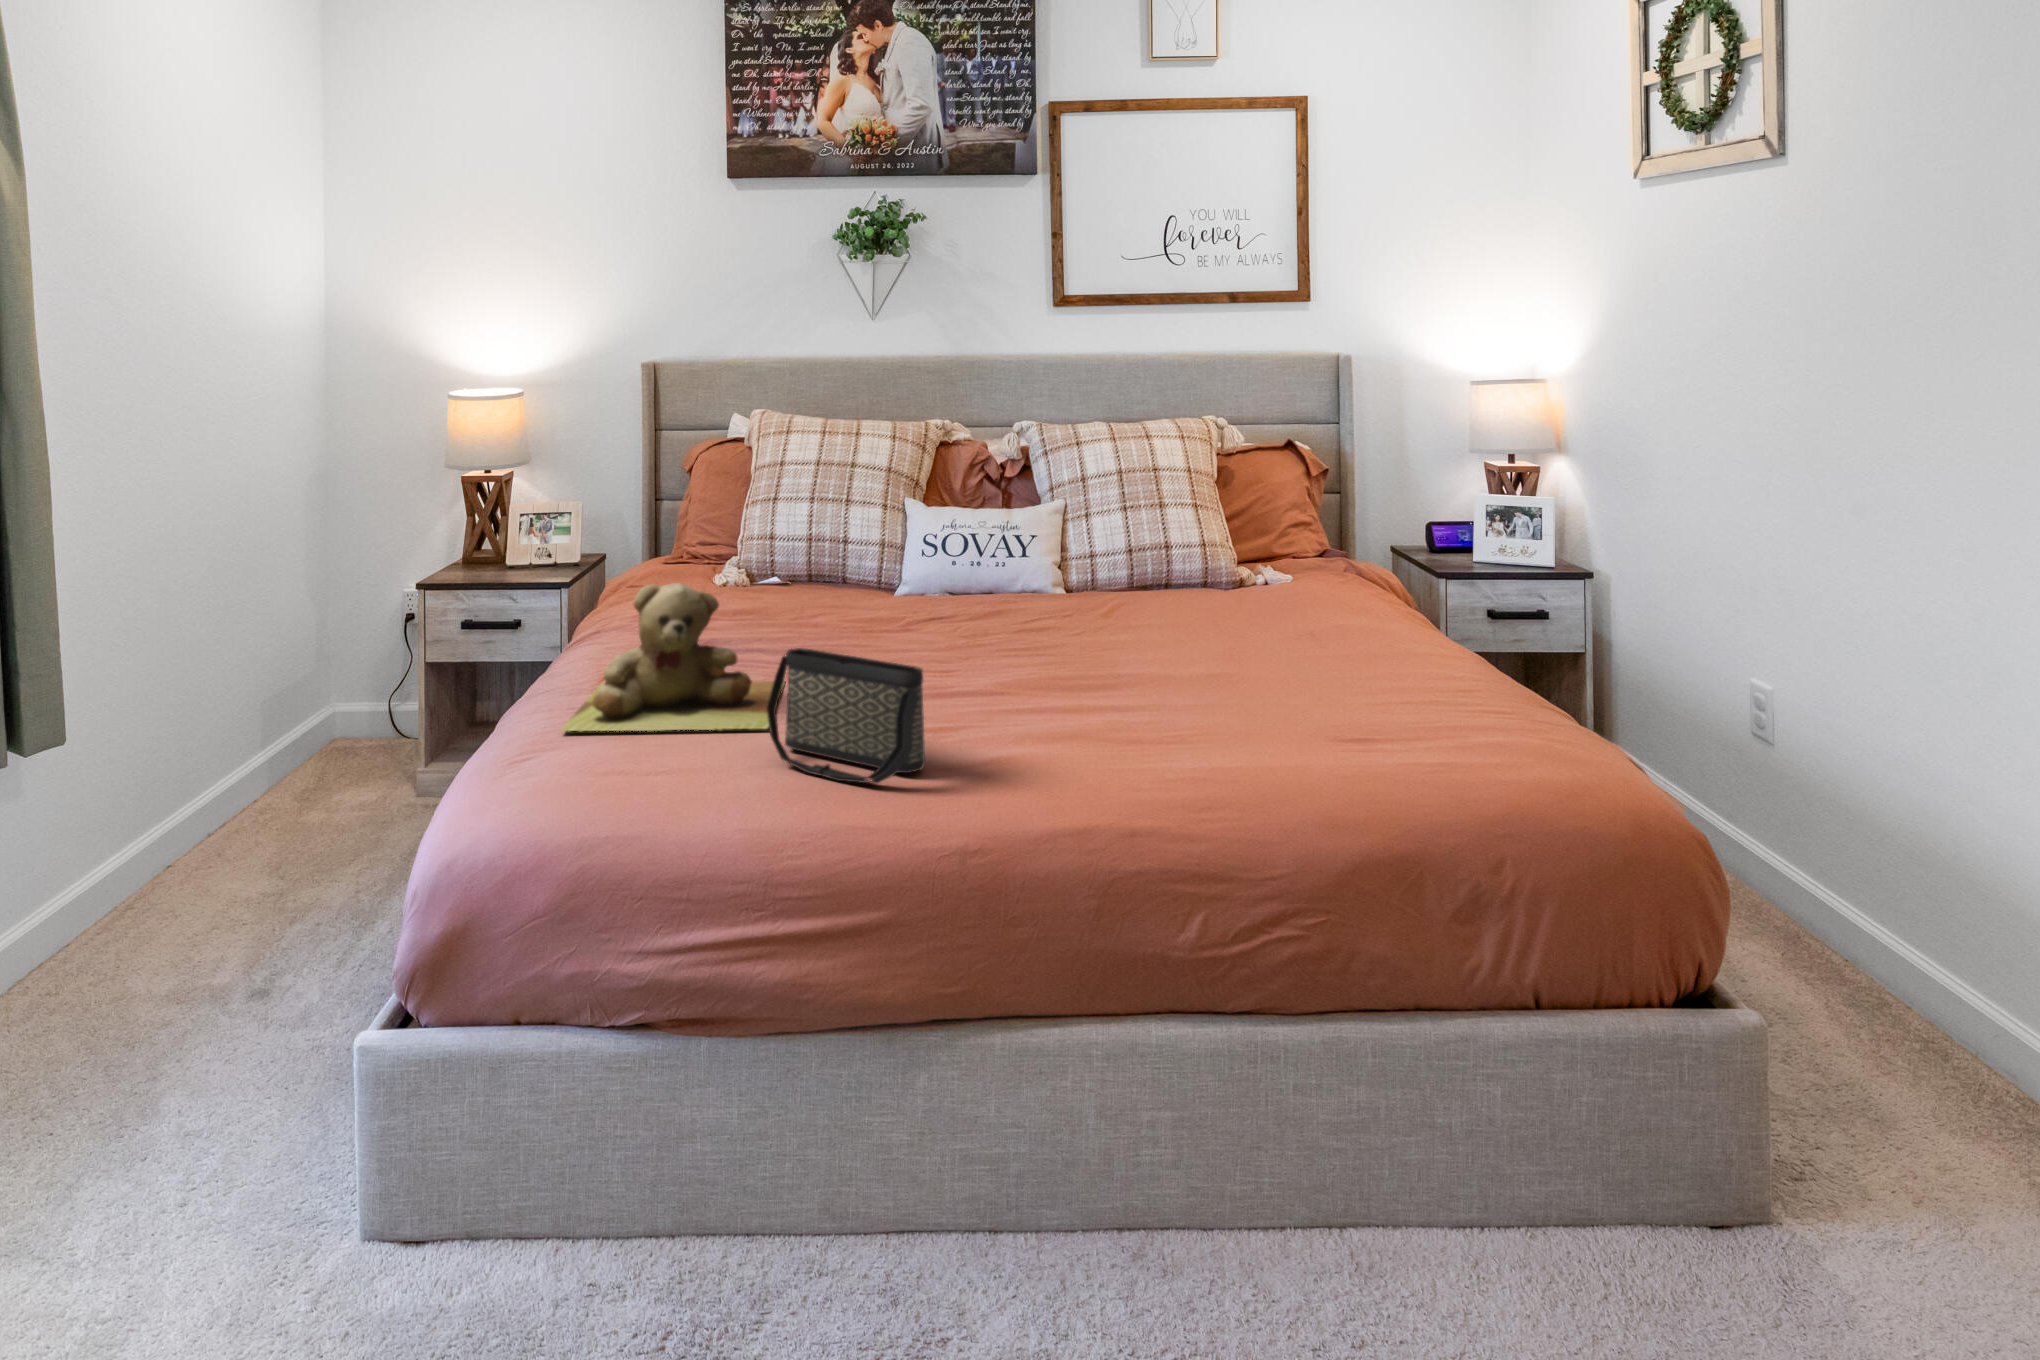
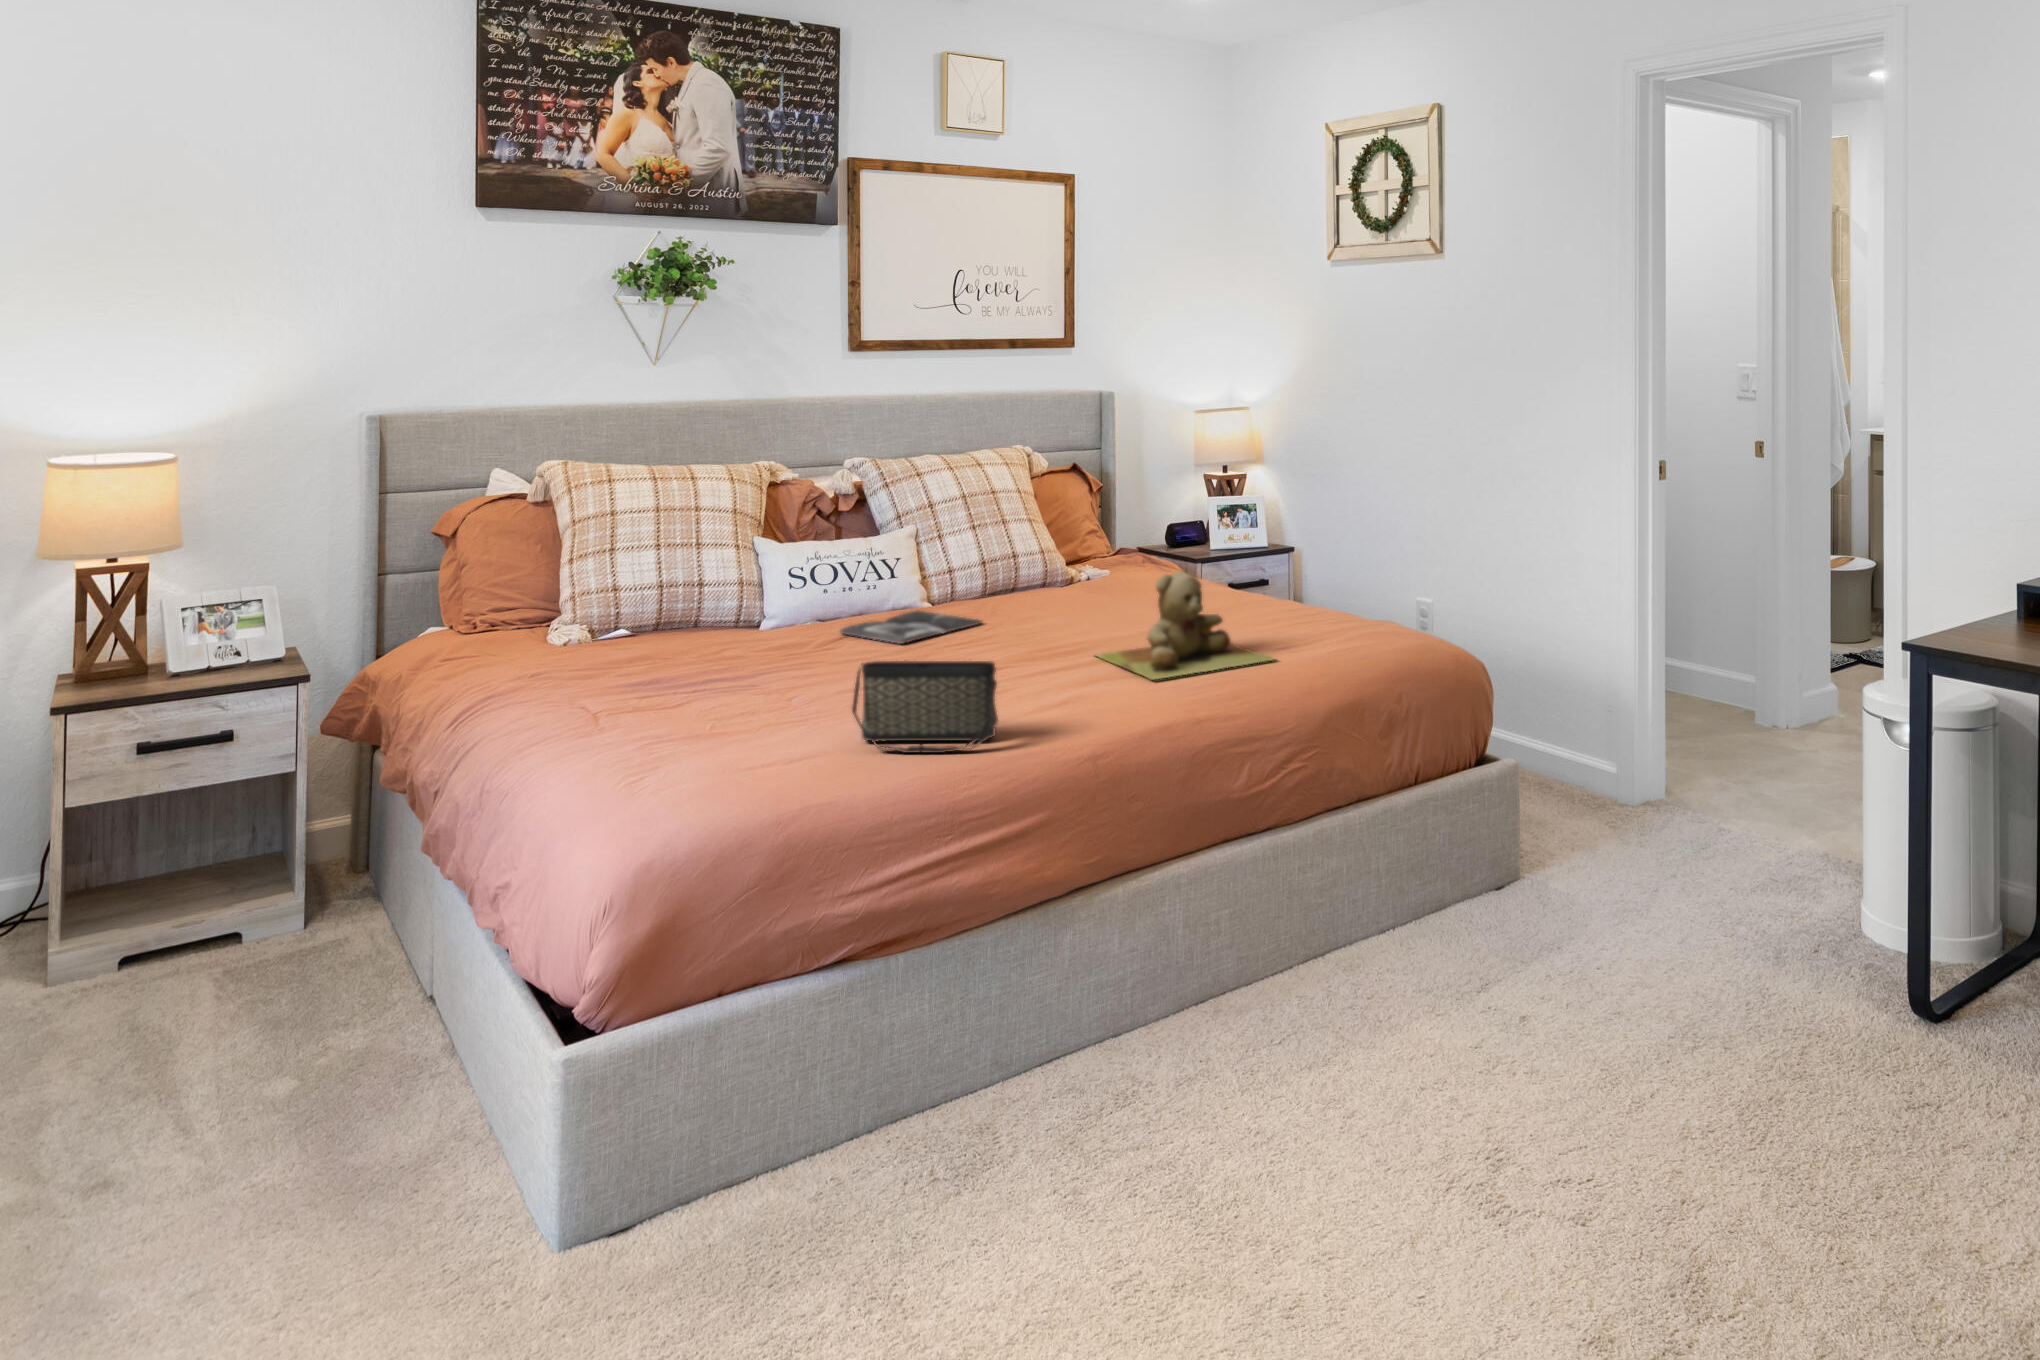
teddy bear: present [561,583,785,731] -> present [1097,572,1274,680]
magazine: none [934,596,1089,633] -> present [840,611,982,644]

